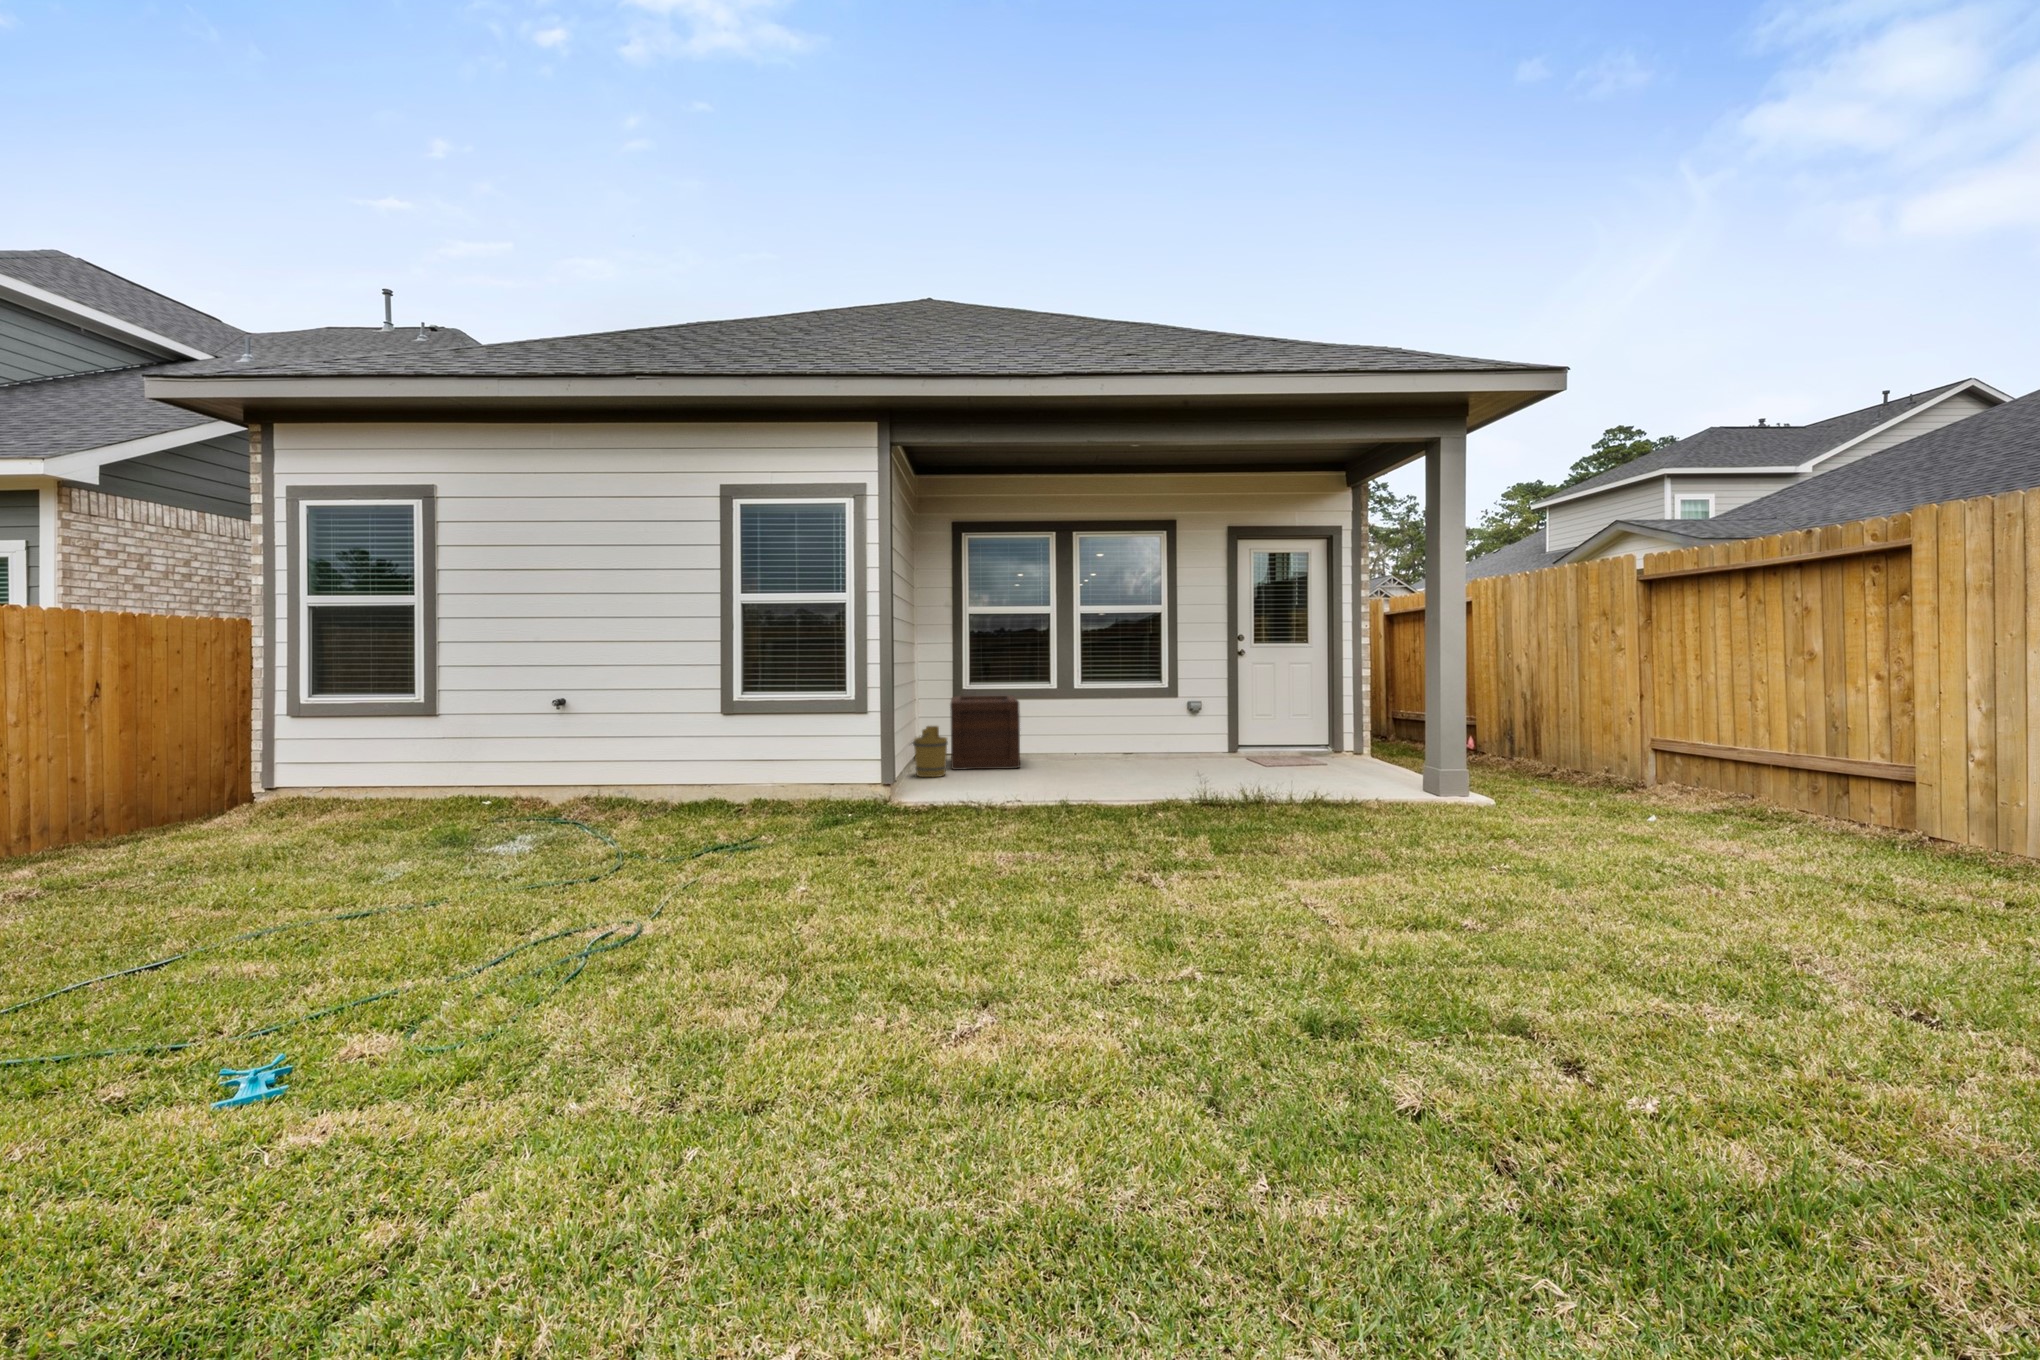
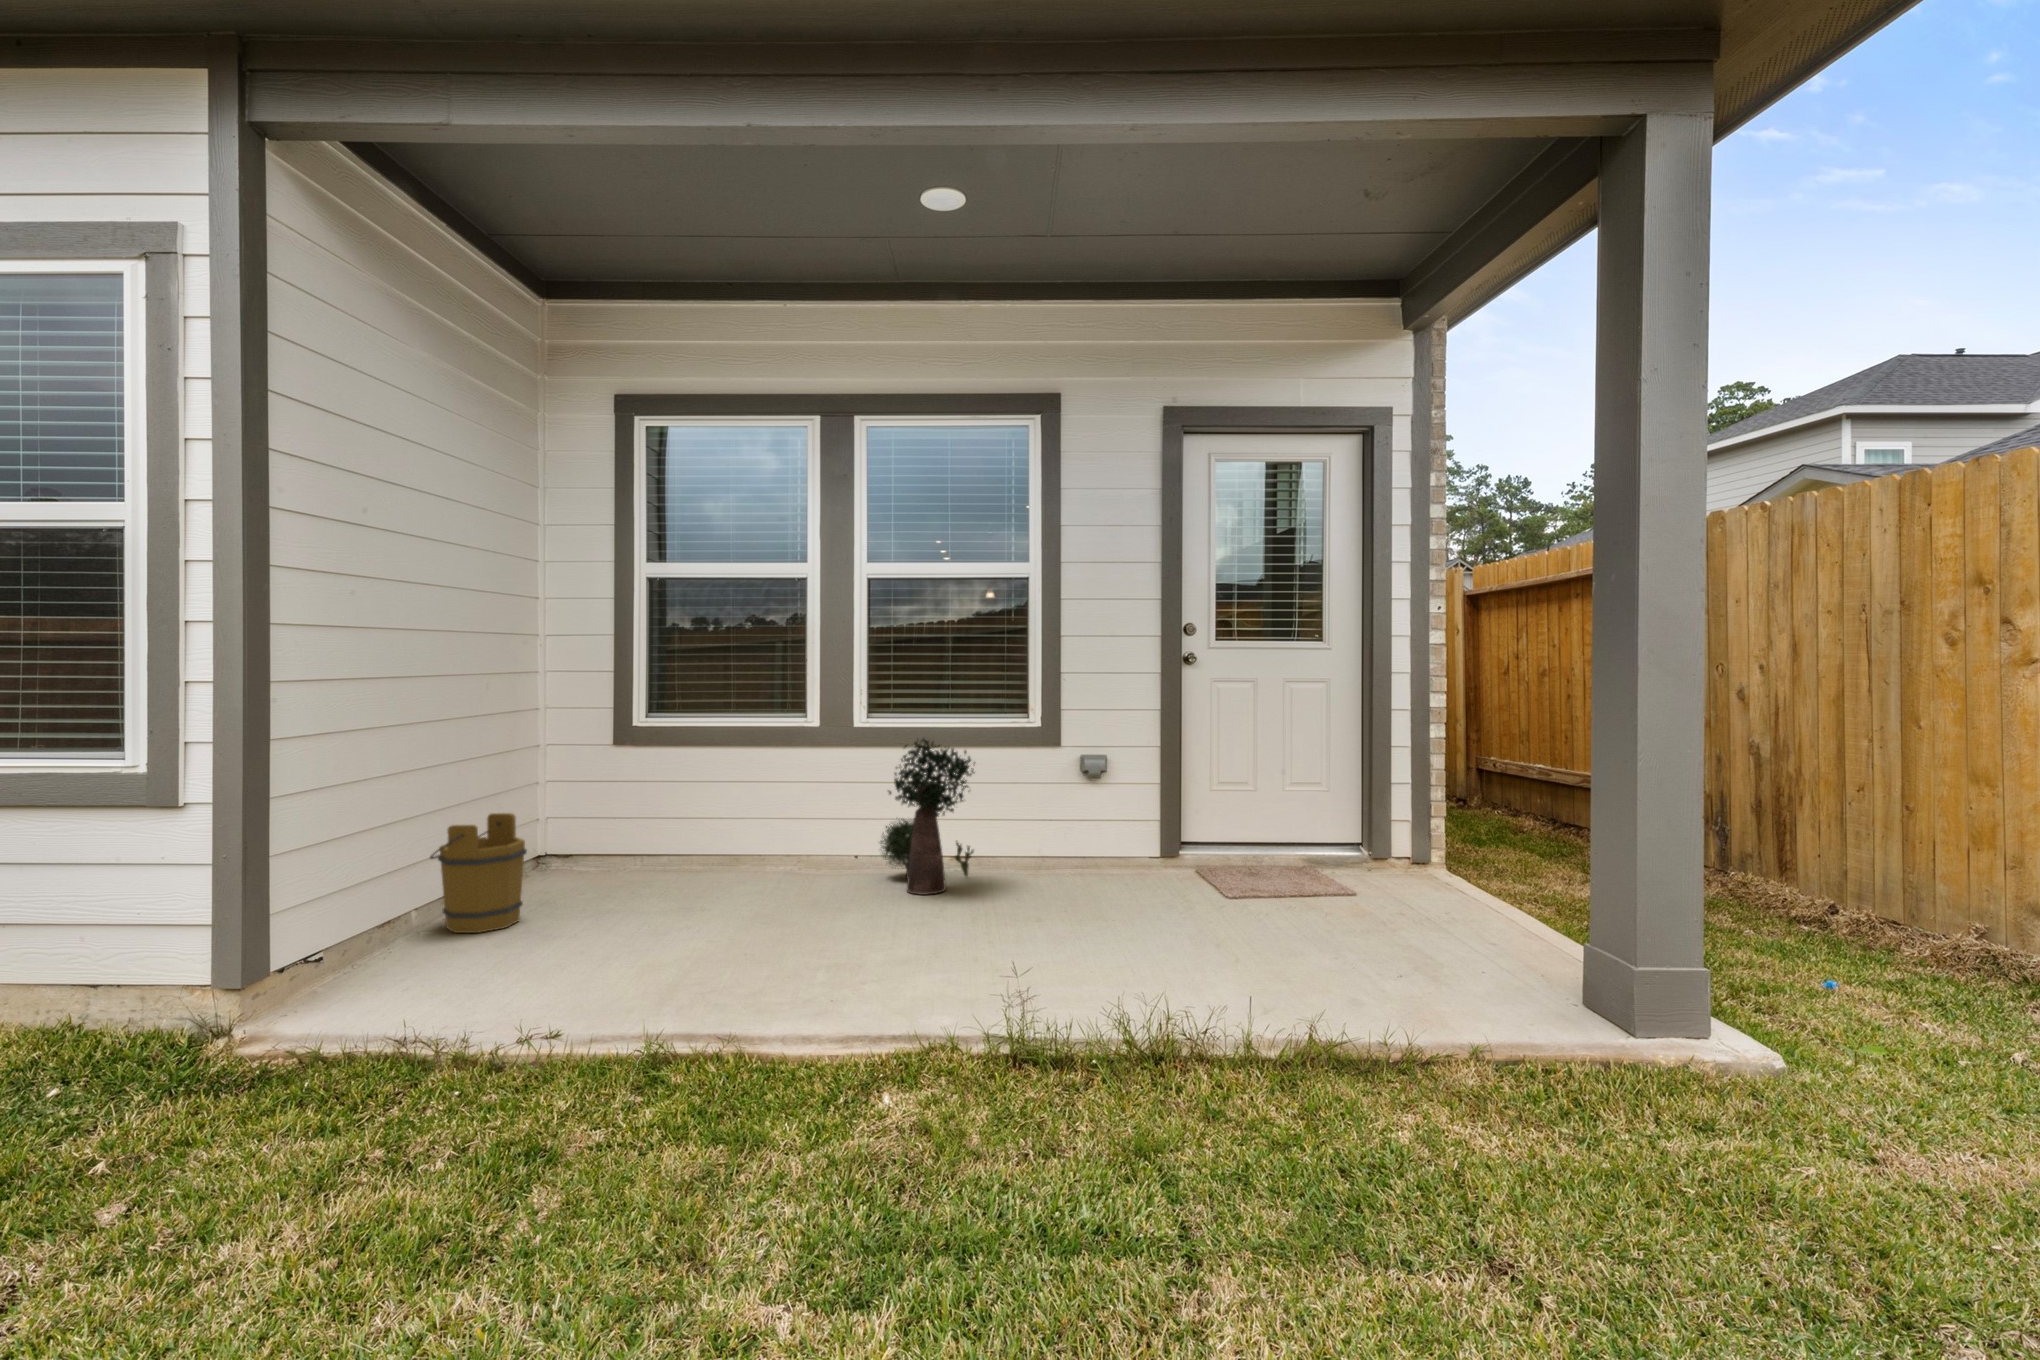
potted plant: none [1091,691,1143,766] -> present [880,738,974,895]
wooden crate: present [950,696,1020,770] -> none [555,743,736,905]

